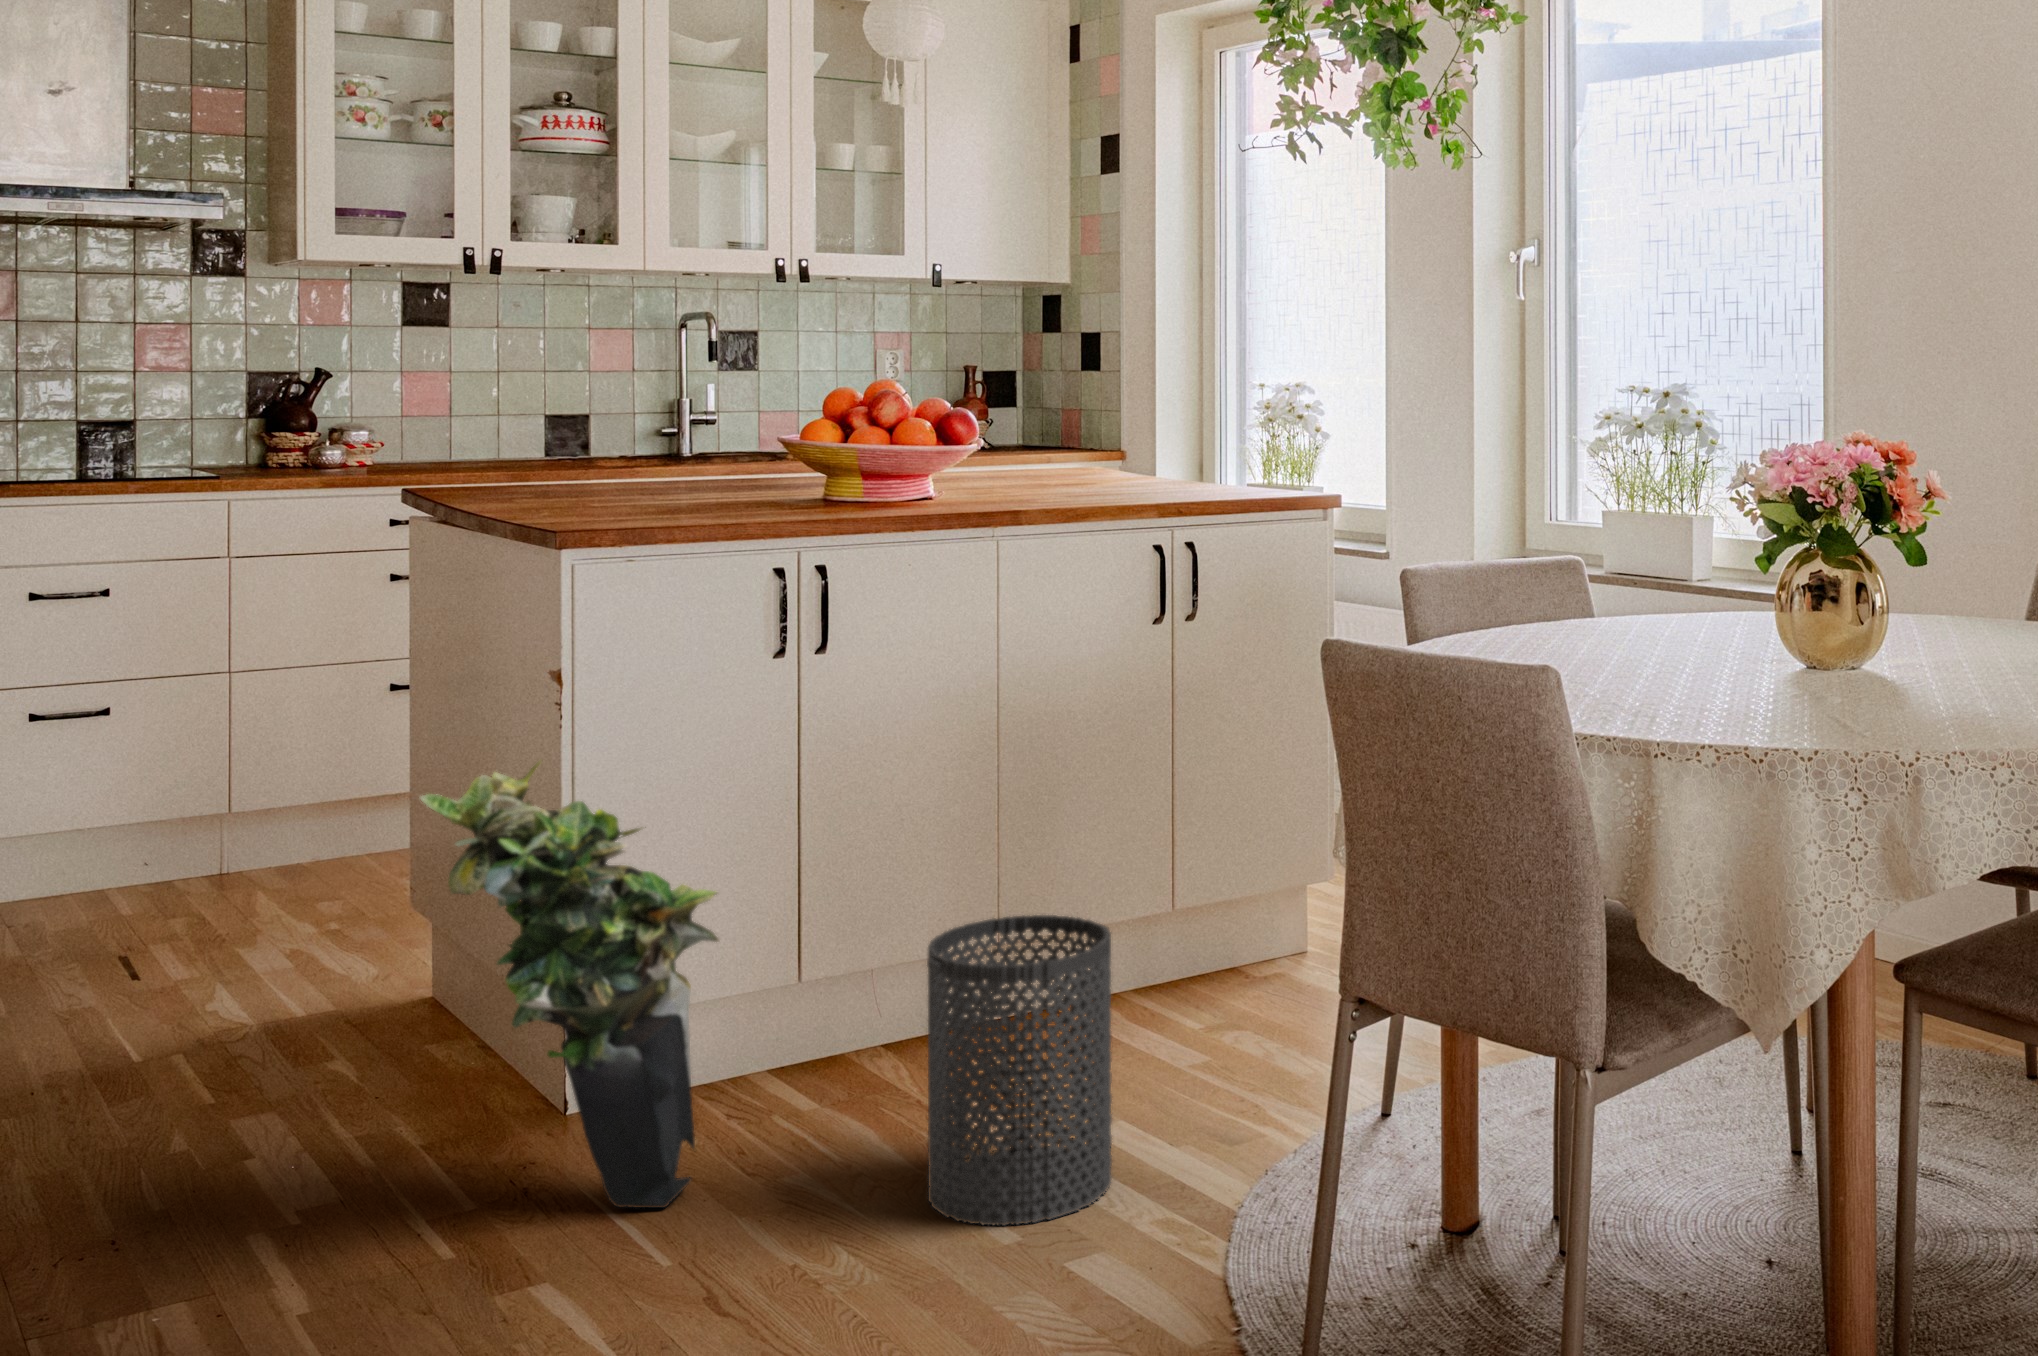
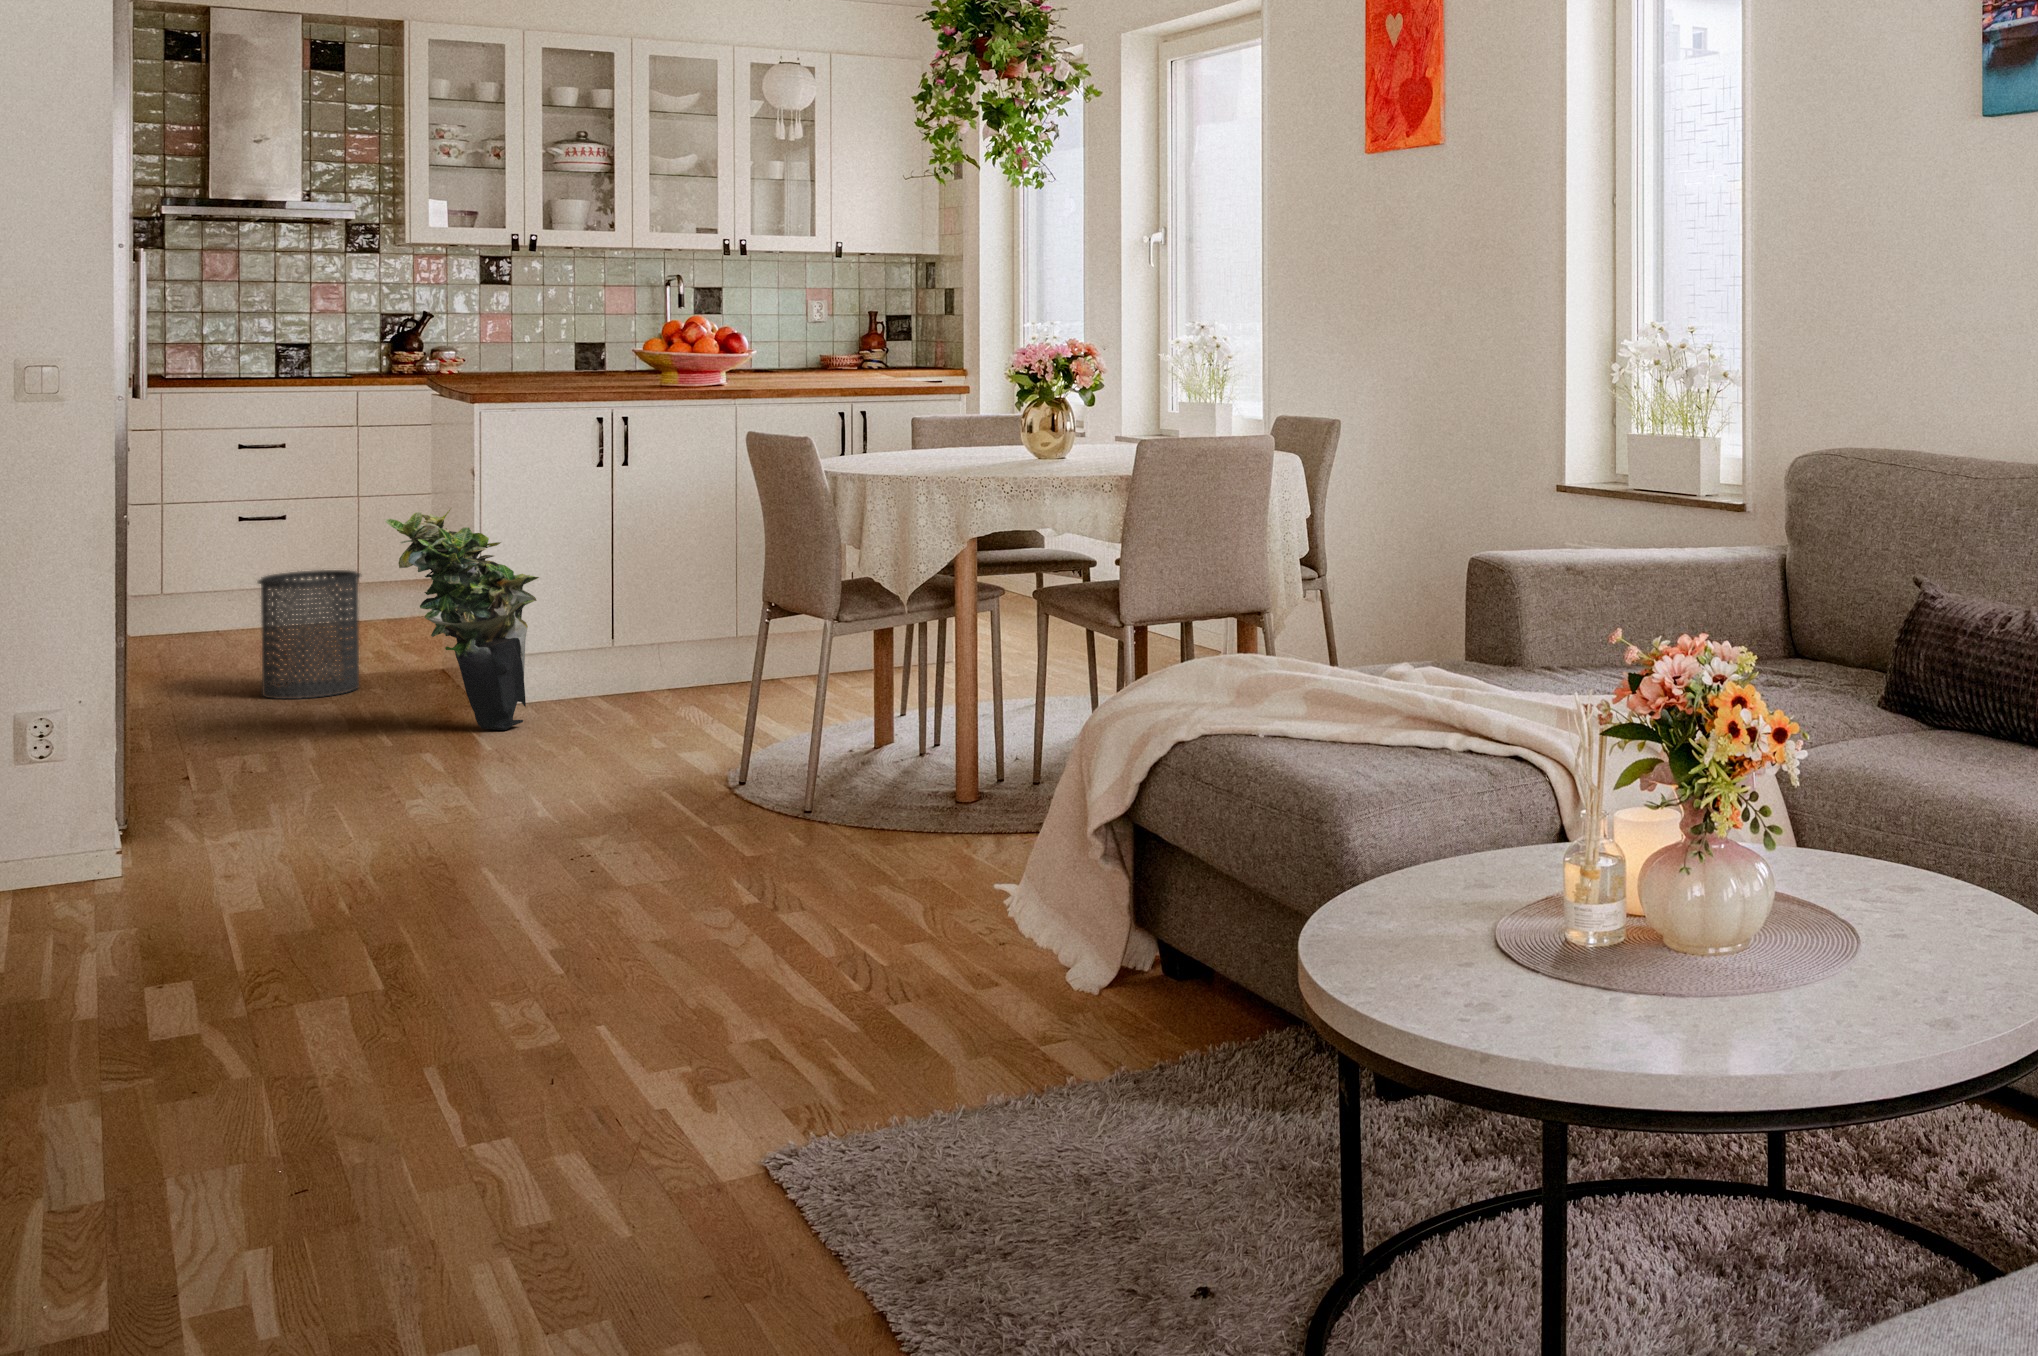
trash can: present [927,915,1112,1225] -> present [258,570,360,699]

